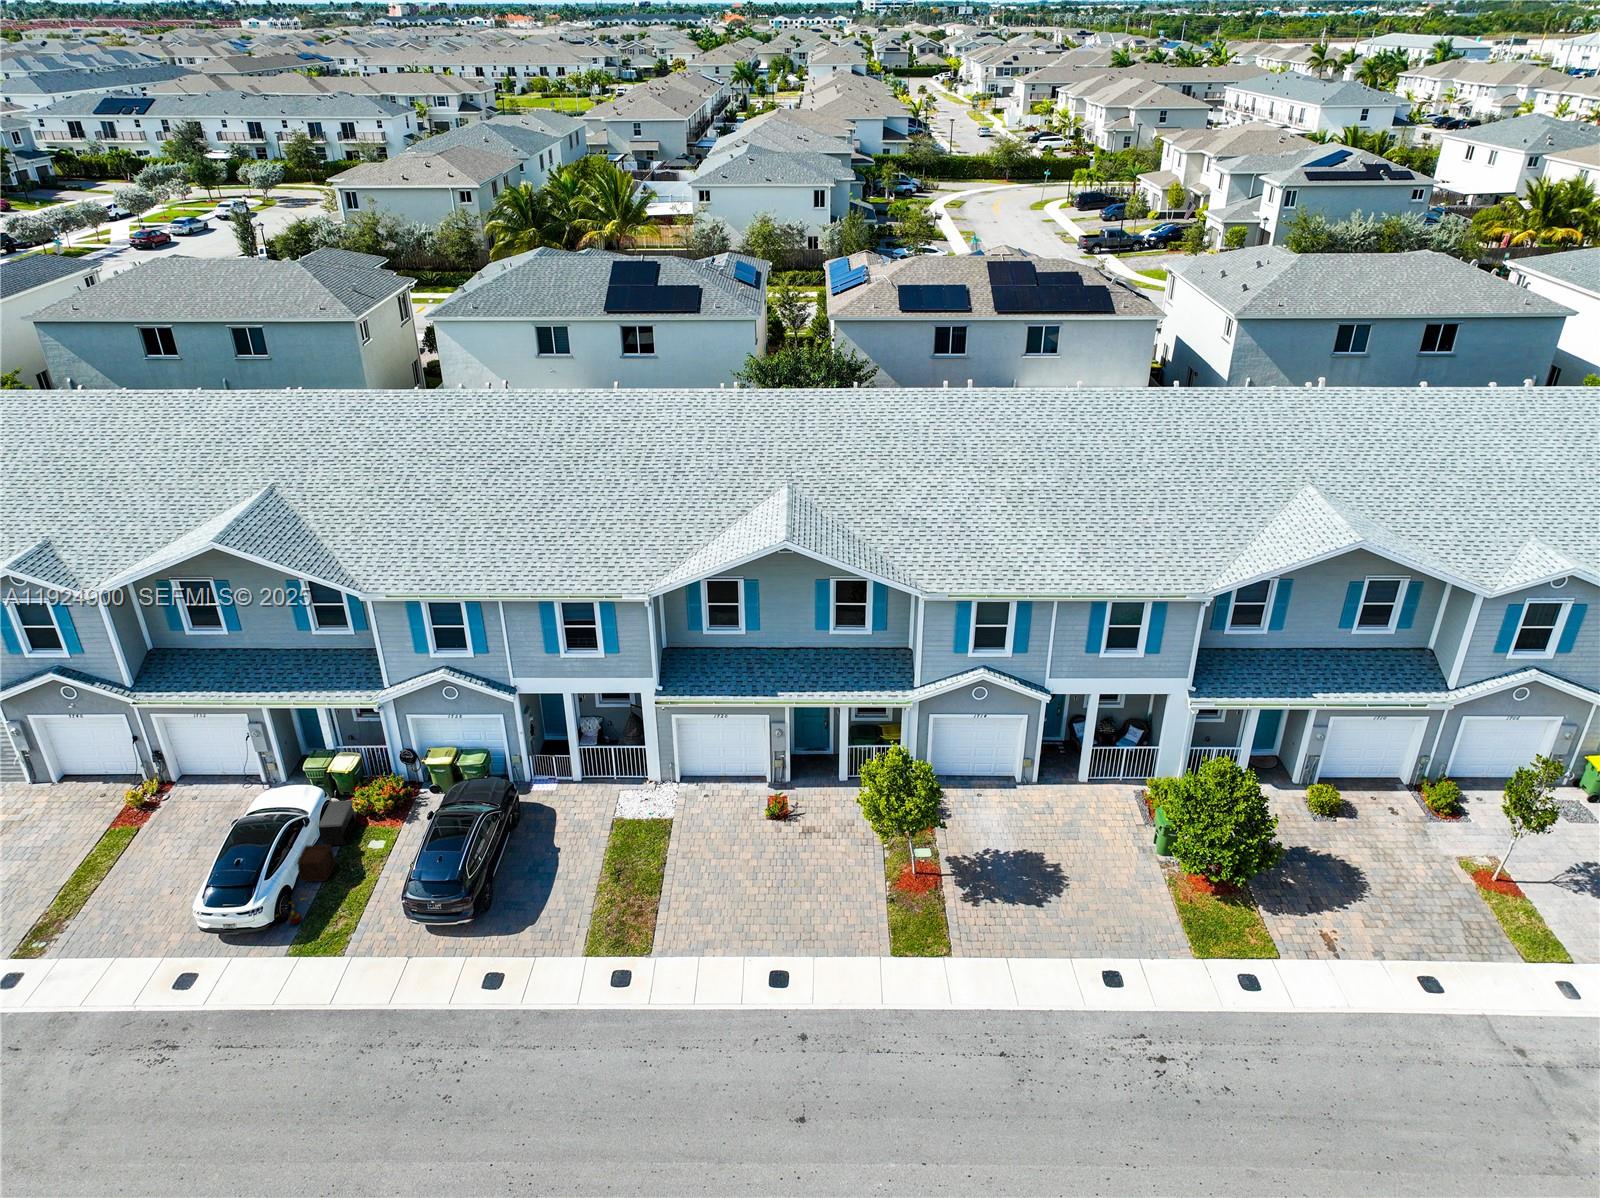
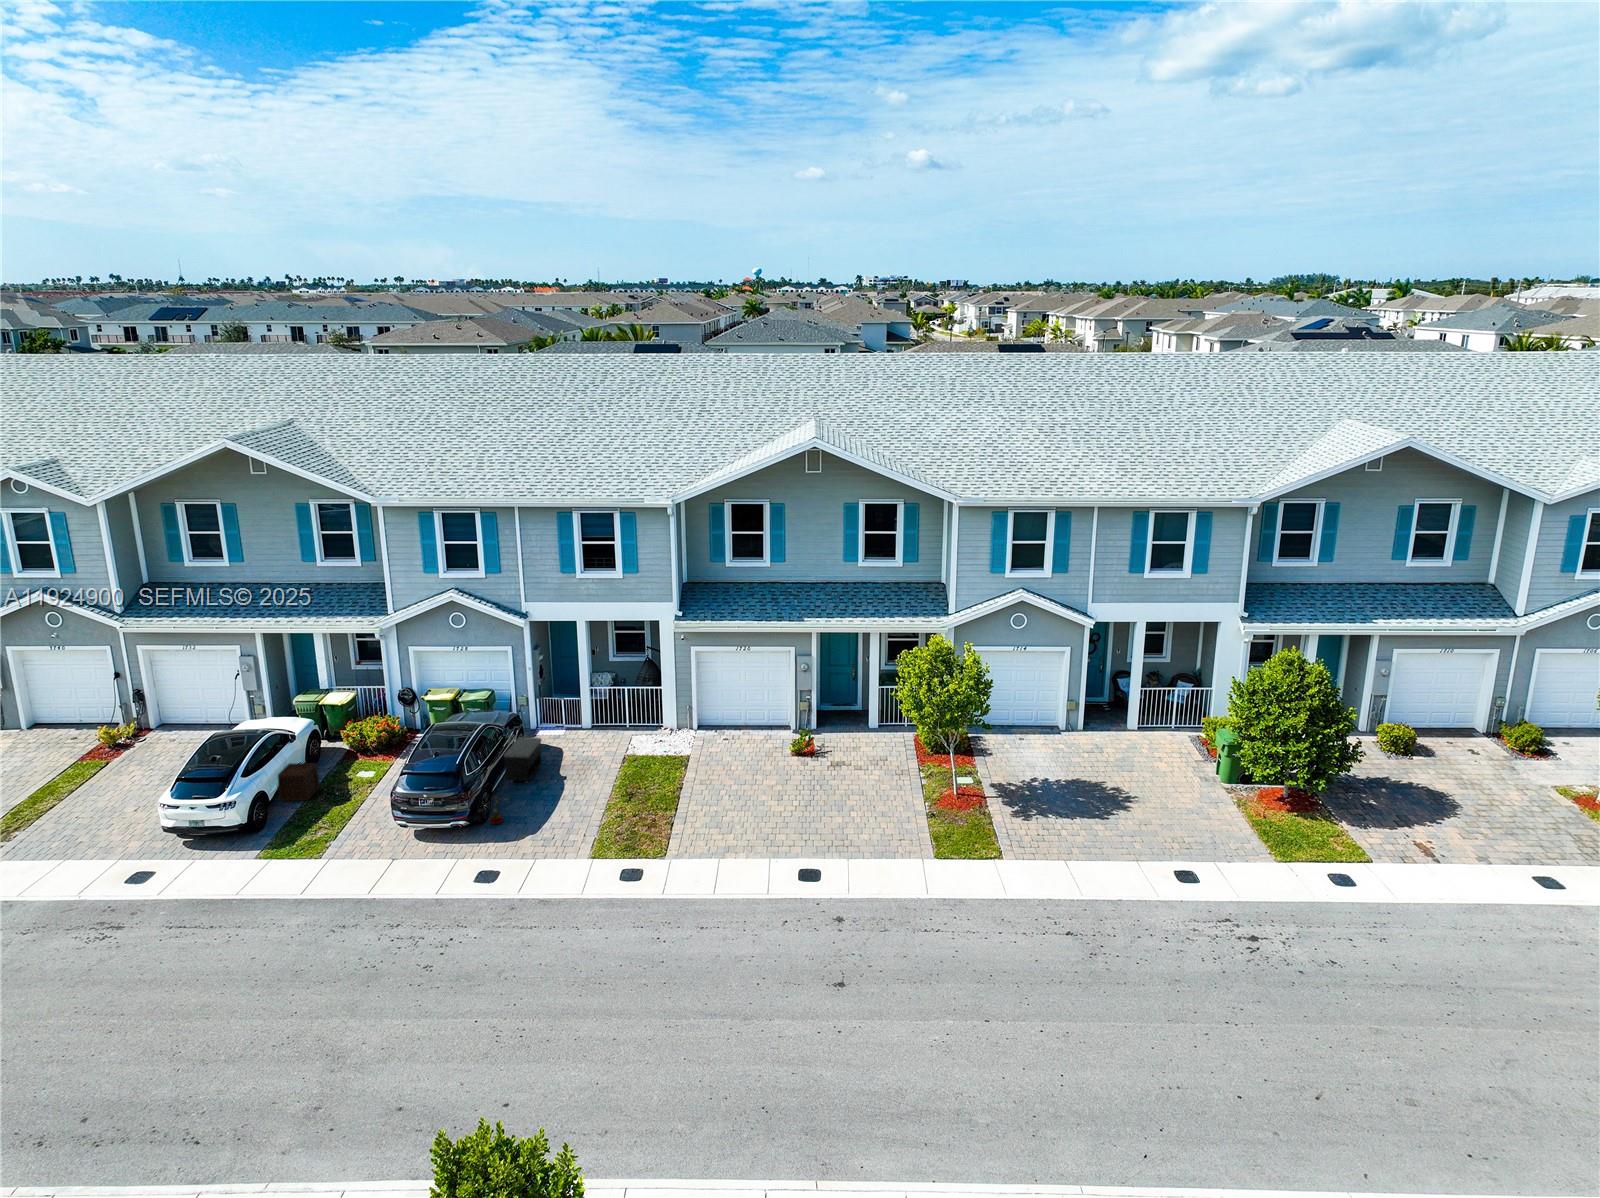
storage bench: present [318,800,356,845] -> present [504,737,542,782]
decorative plant: present [276,898,305,924] -> present [490,798,503,825]

